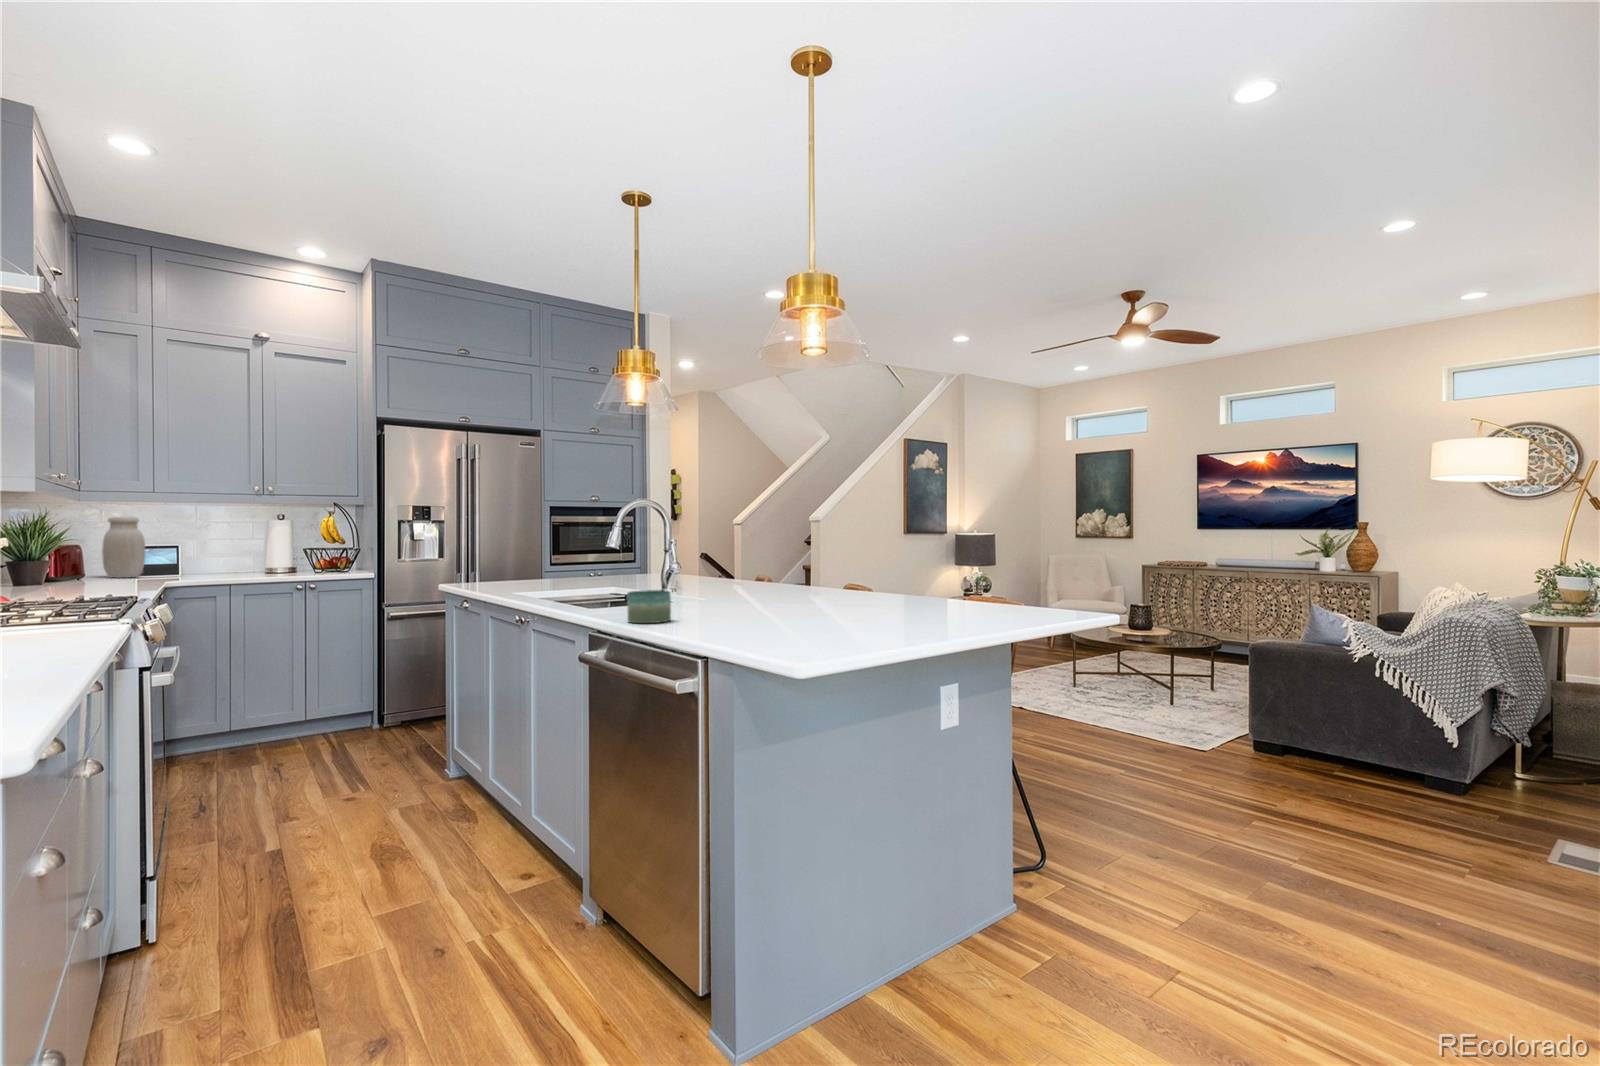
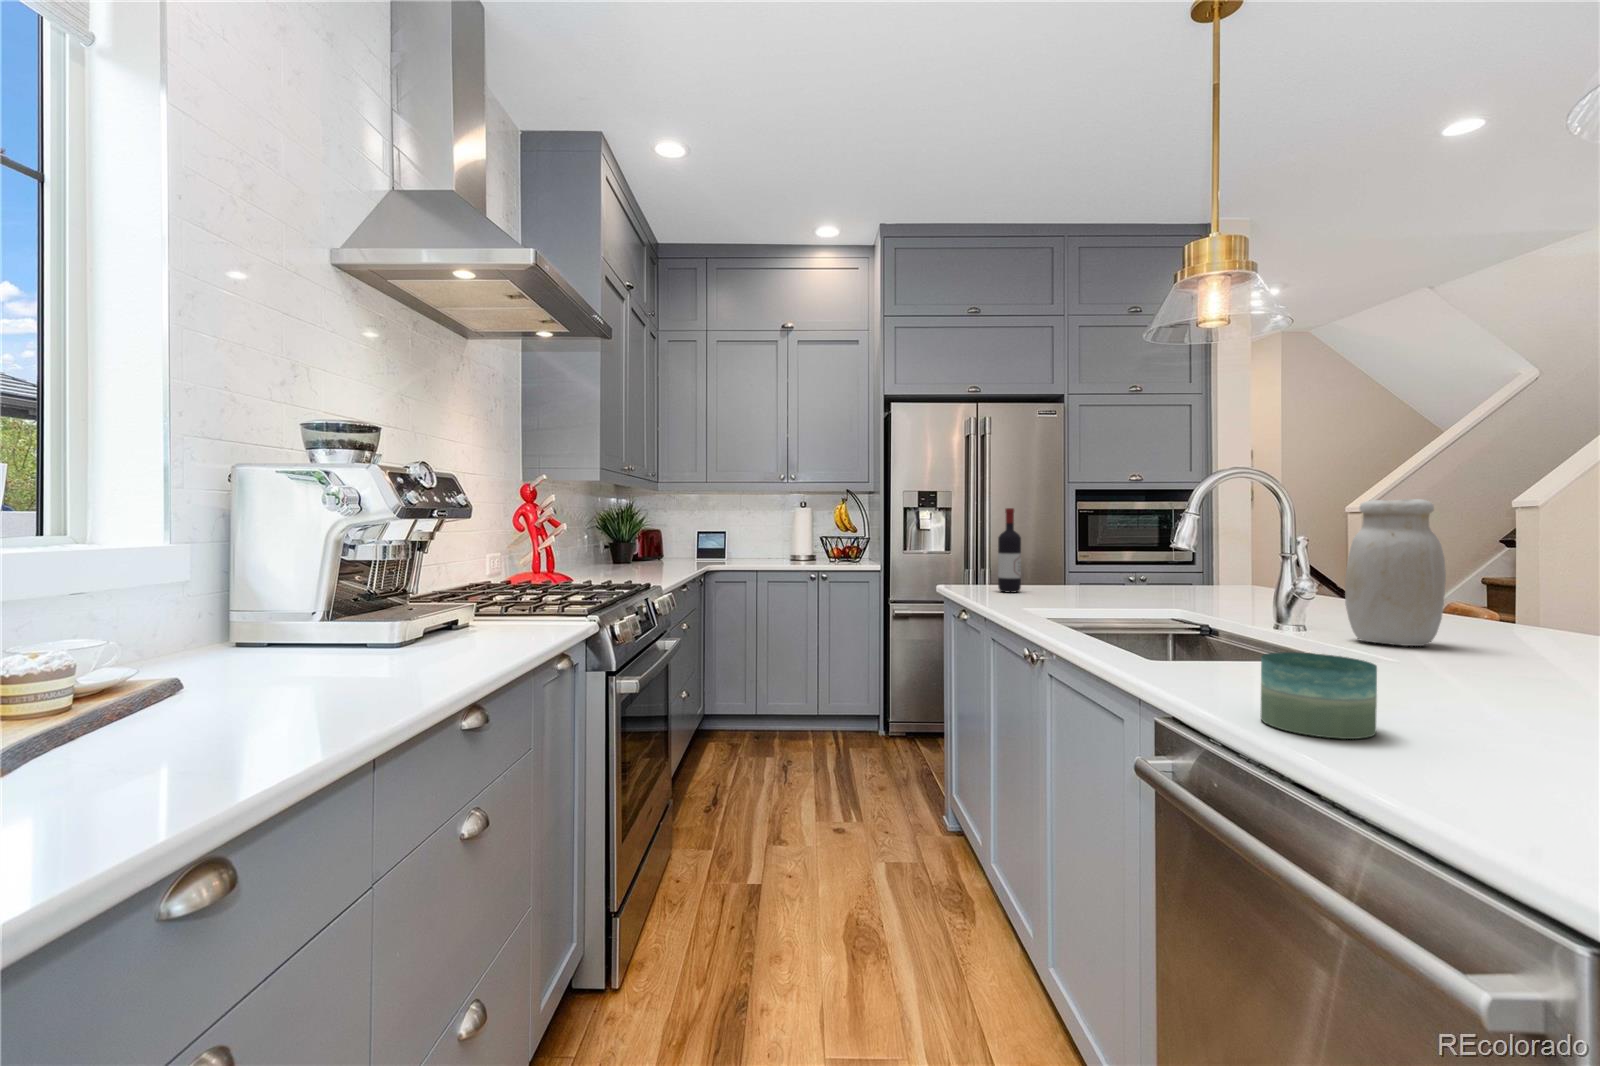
jar: present [102,517,145,578] -> present [1345,499,1446,646]
wine bottle: none [490,522,508,586] -> present [998,508,1021,593]

